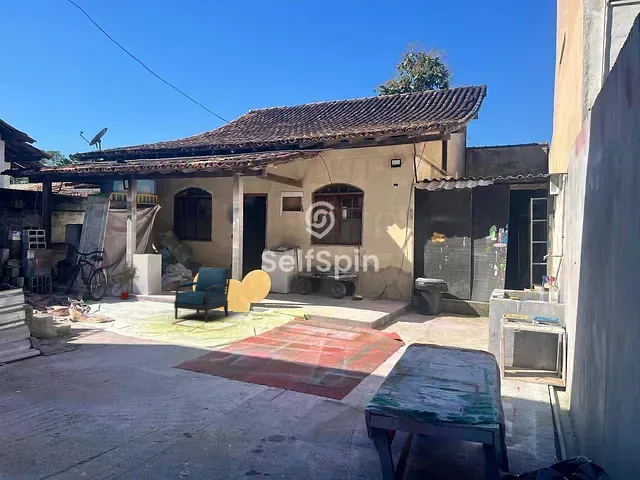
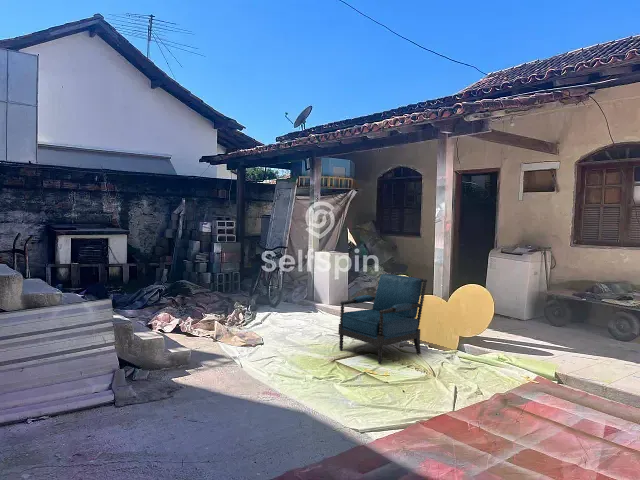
potted tree: present [117,262,139,299] -> none [296,260,322,307]

